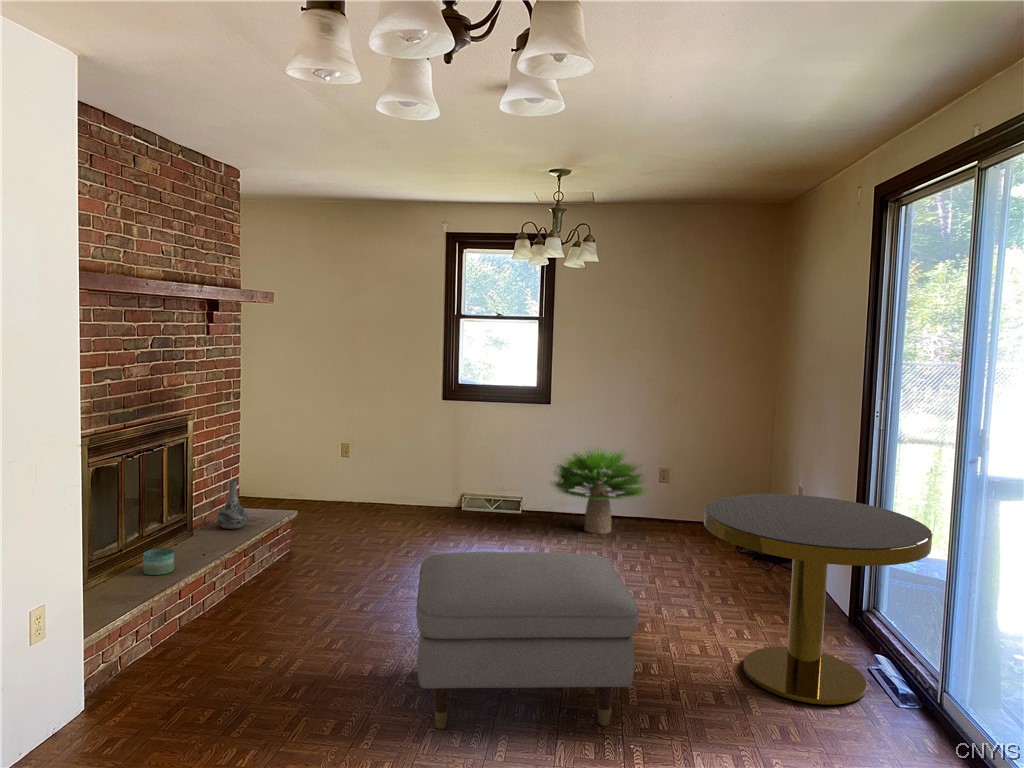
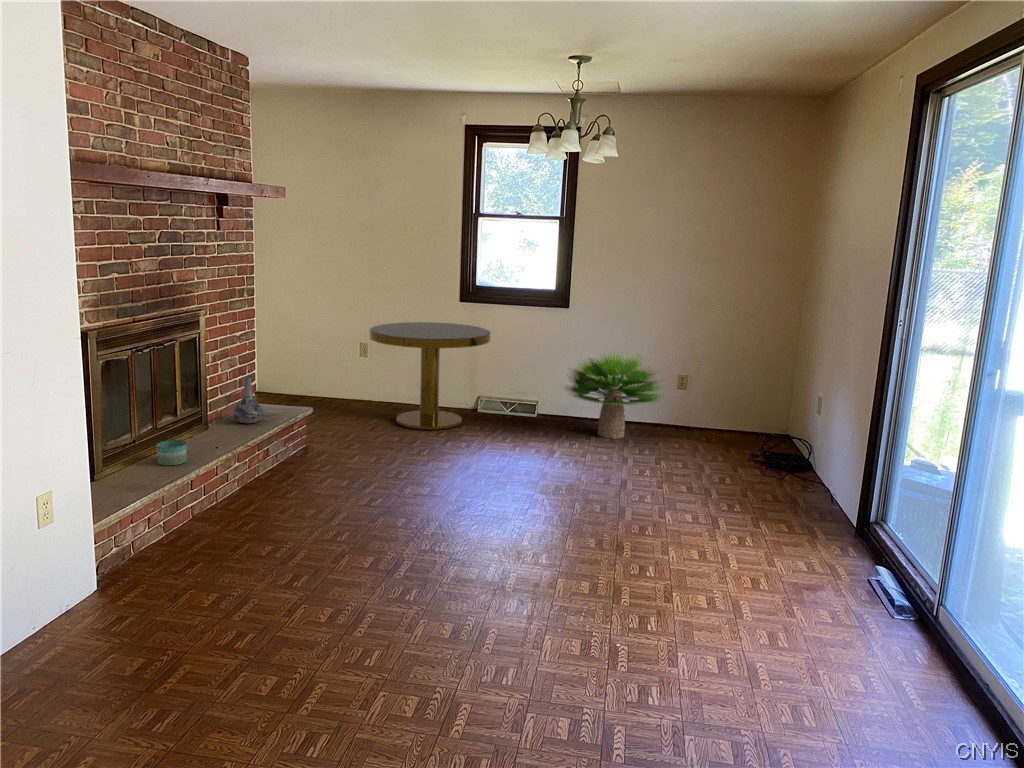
side table: present [704,494,932,705] -> present [370,322,491,429]
ottoman: present [416,552,639,729] -> none [410,453,632,624]

